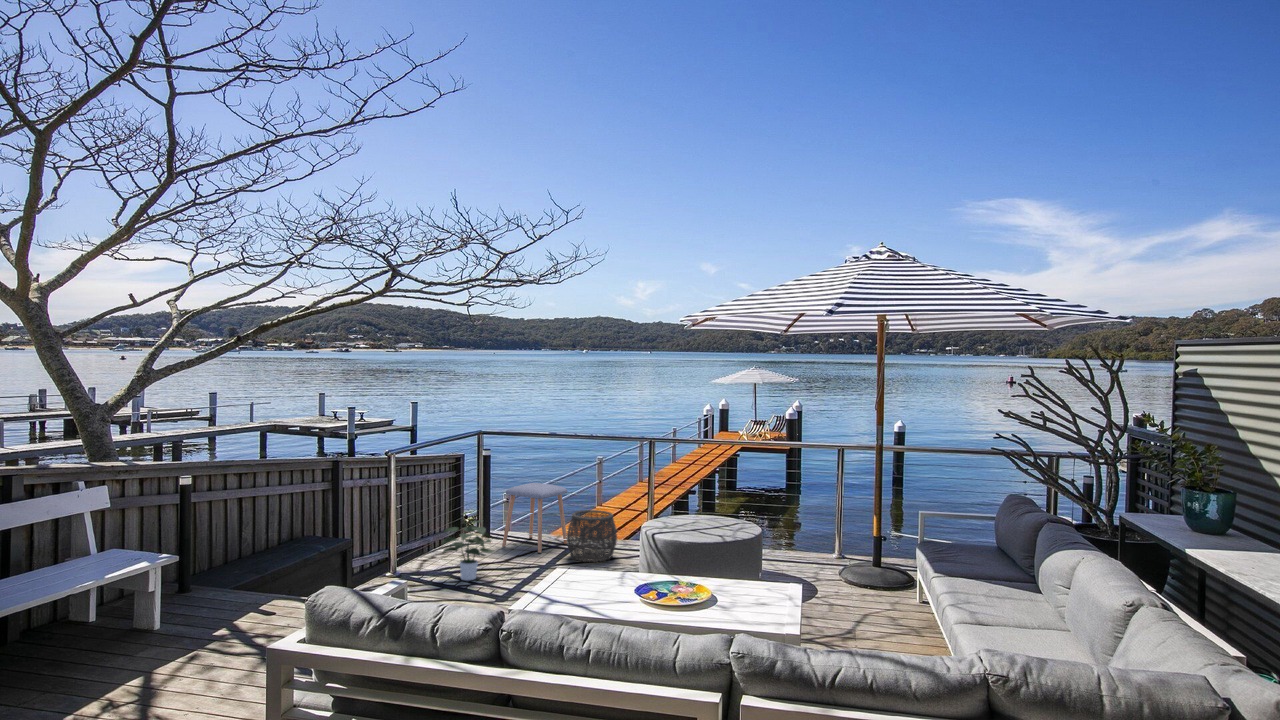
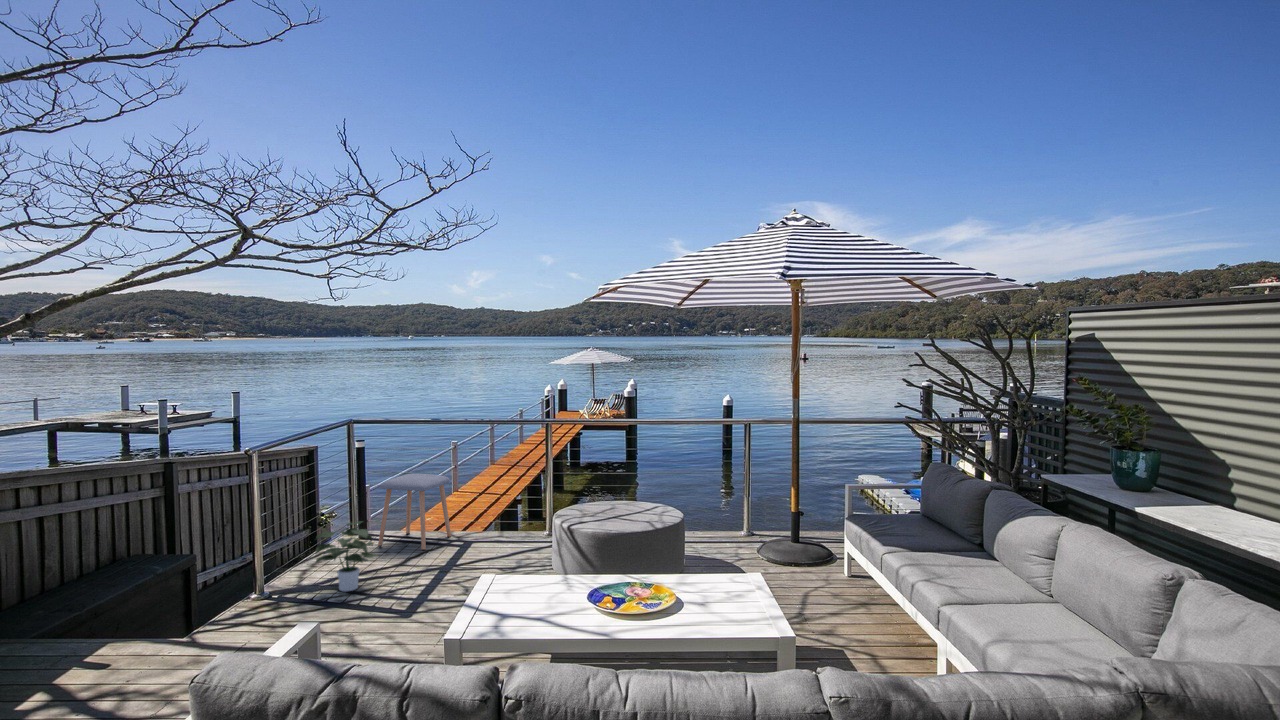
woven basket: present [567,510,617,562] -> none [455,499,511,556]

